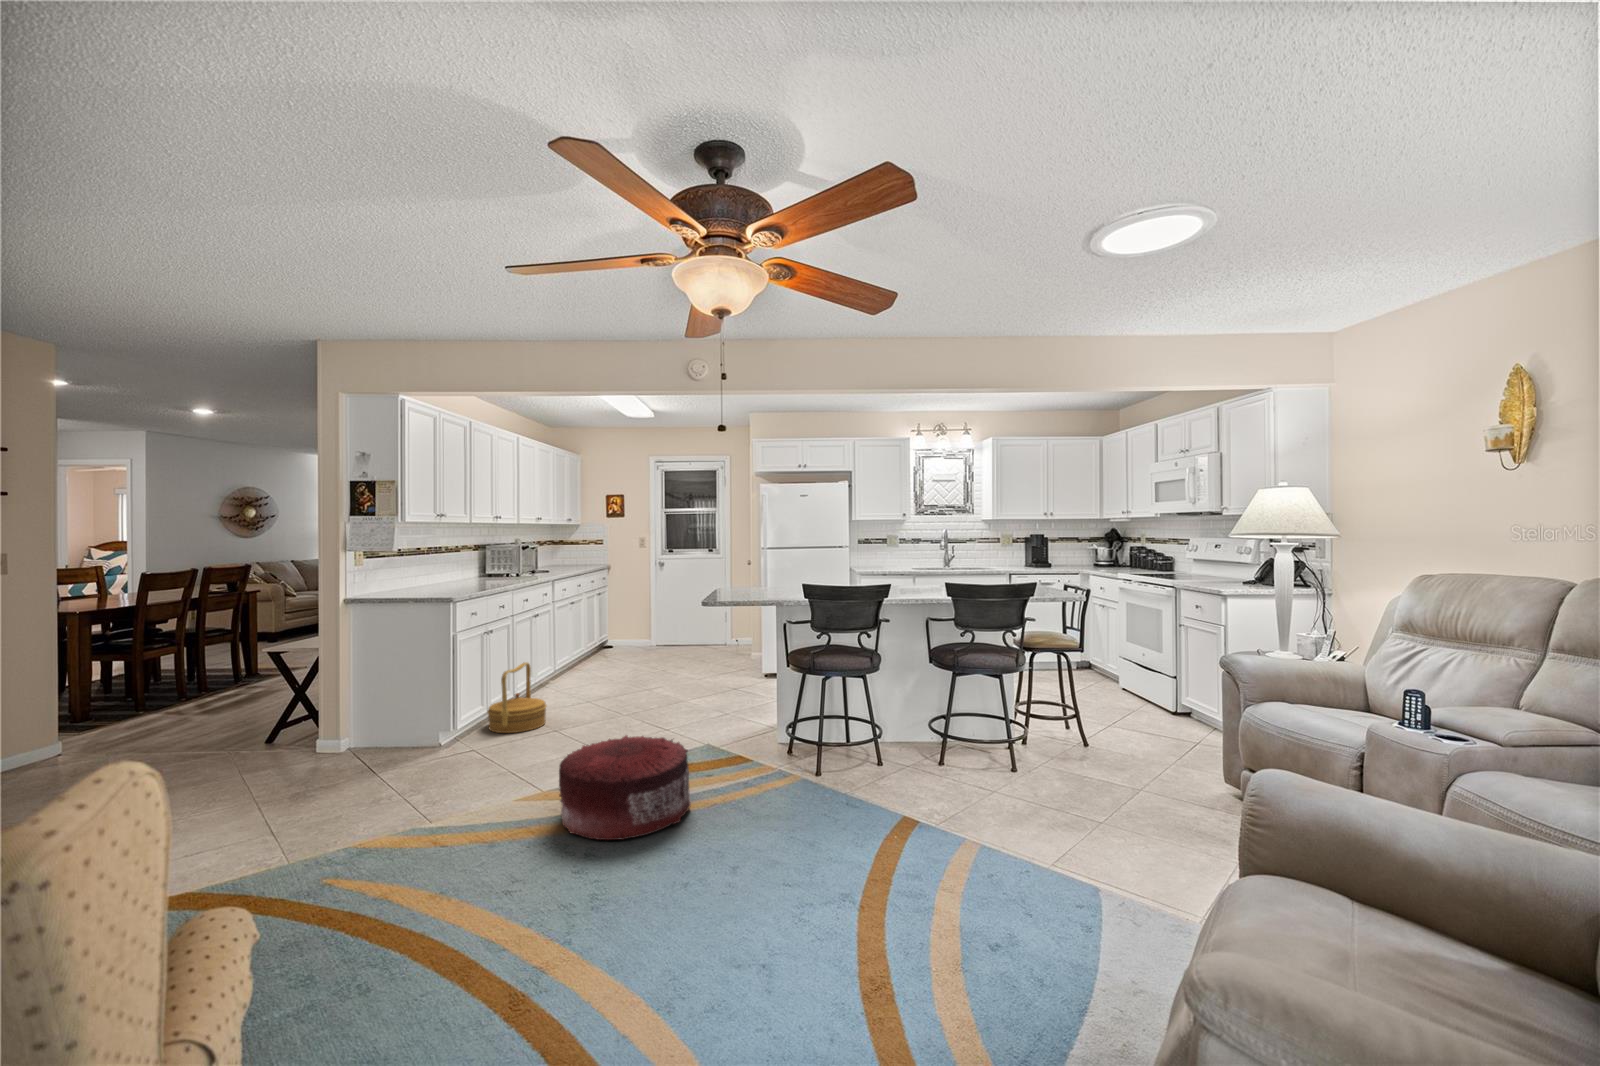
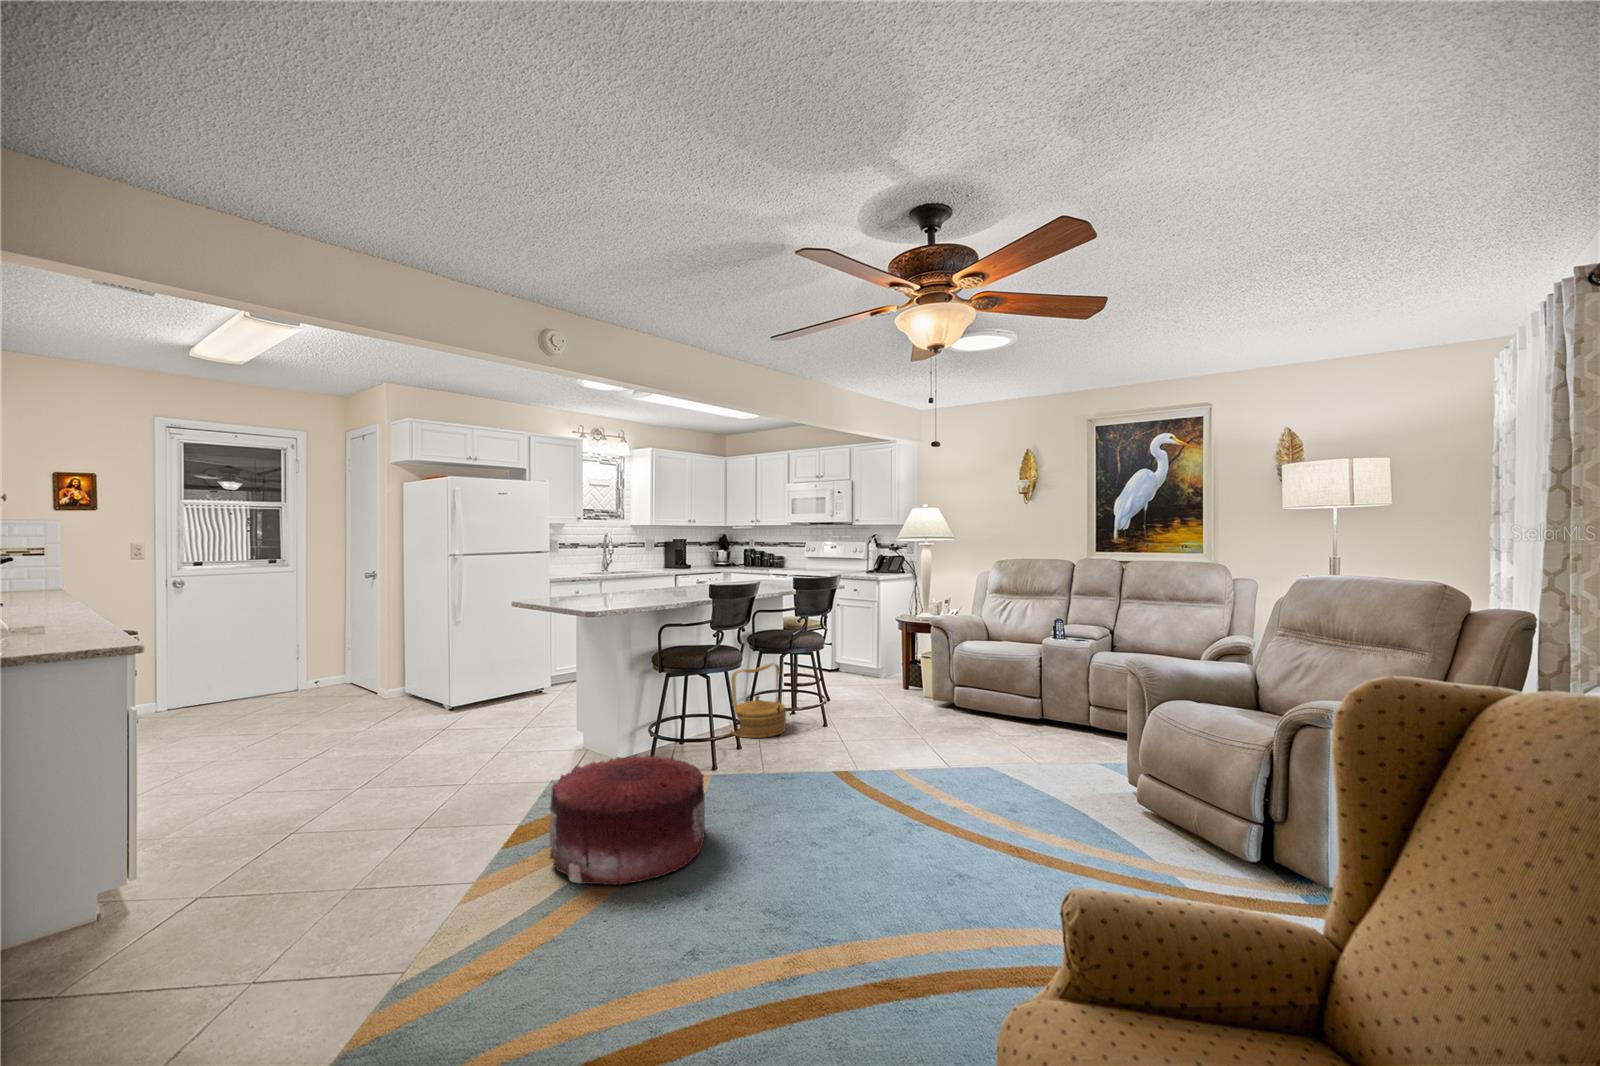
woven basket: present [487,662,547,733] -> present [729,663,787,738]

